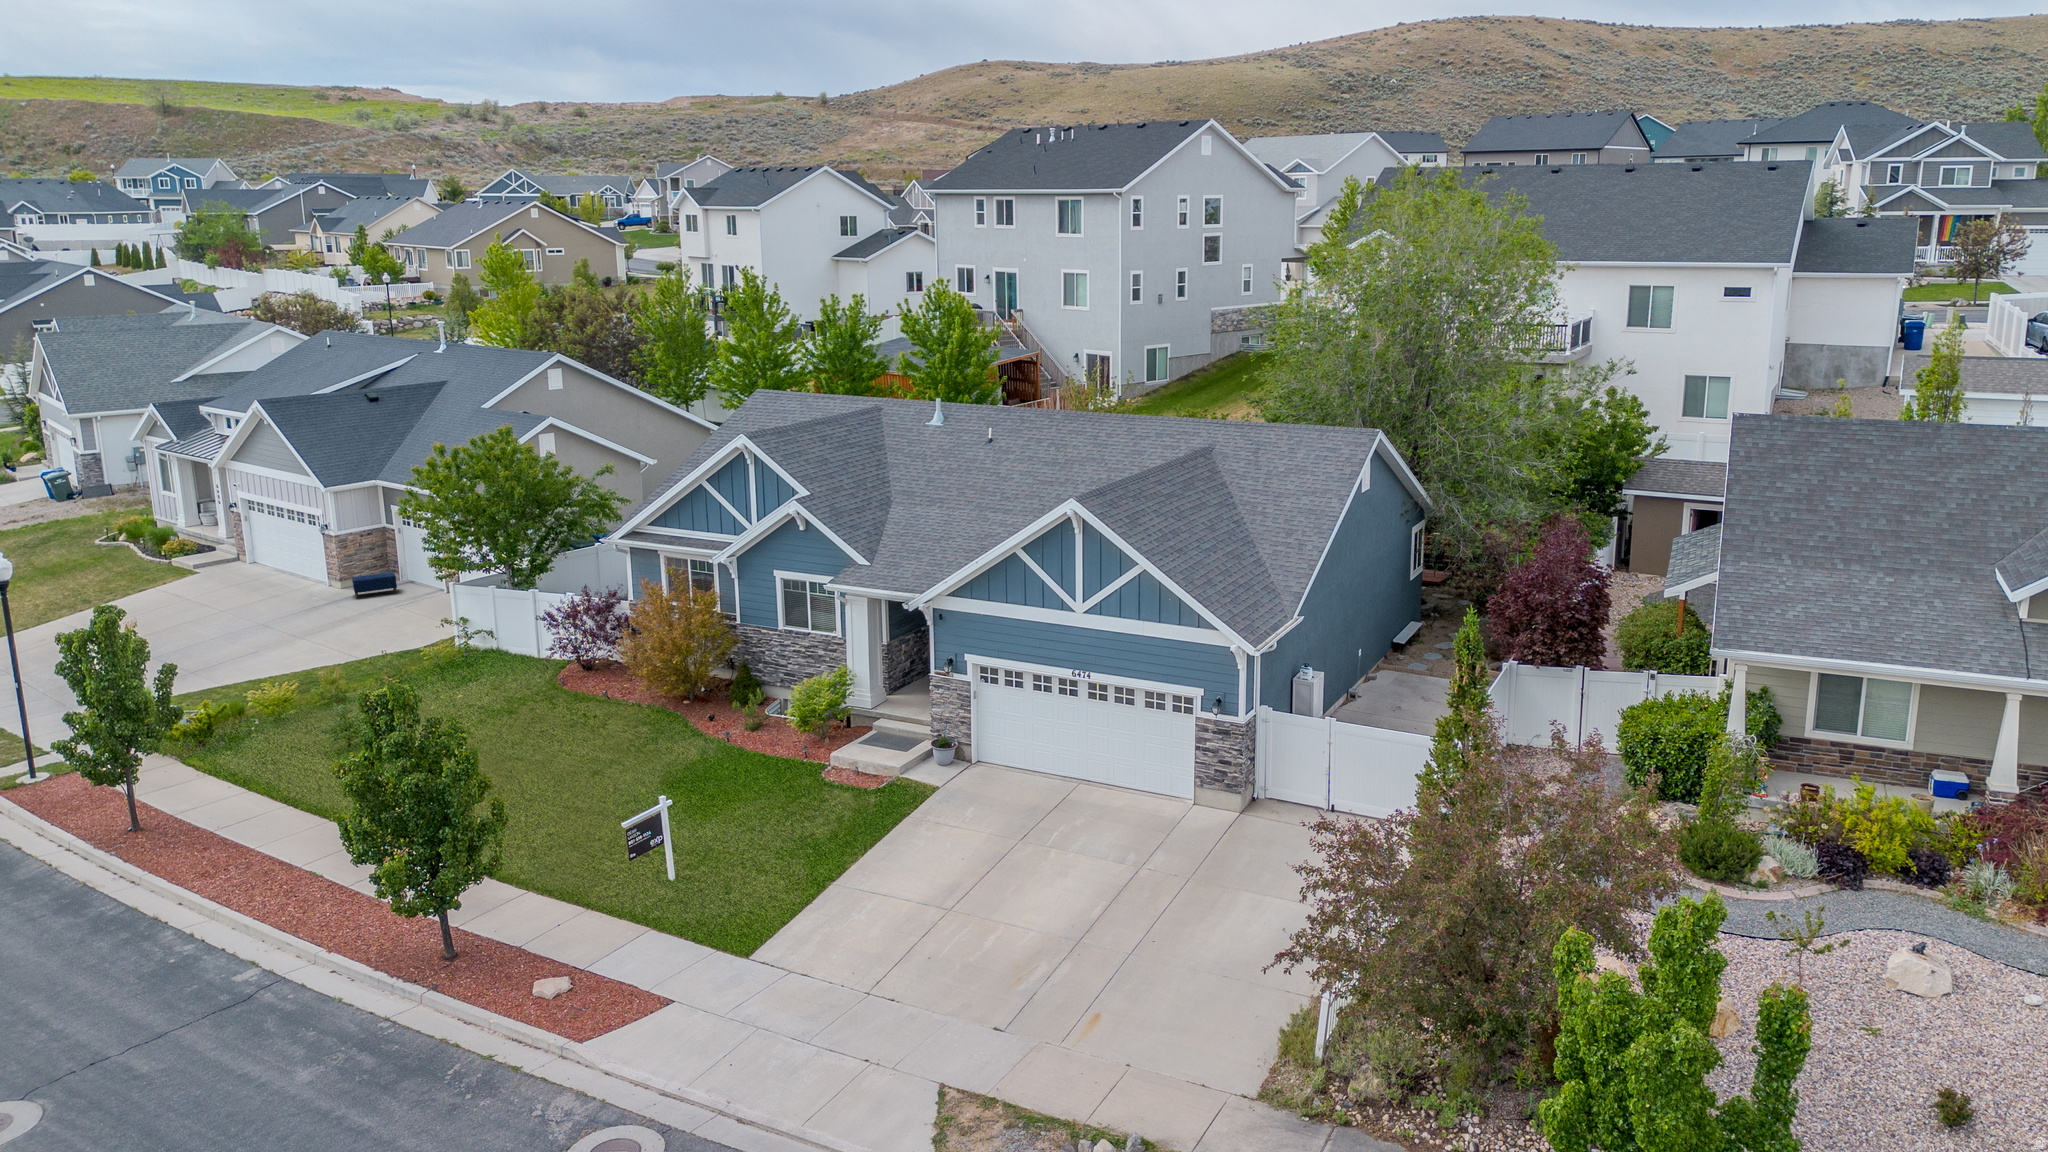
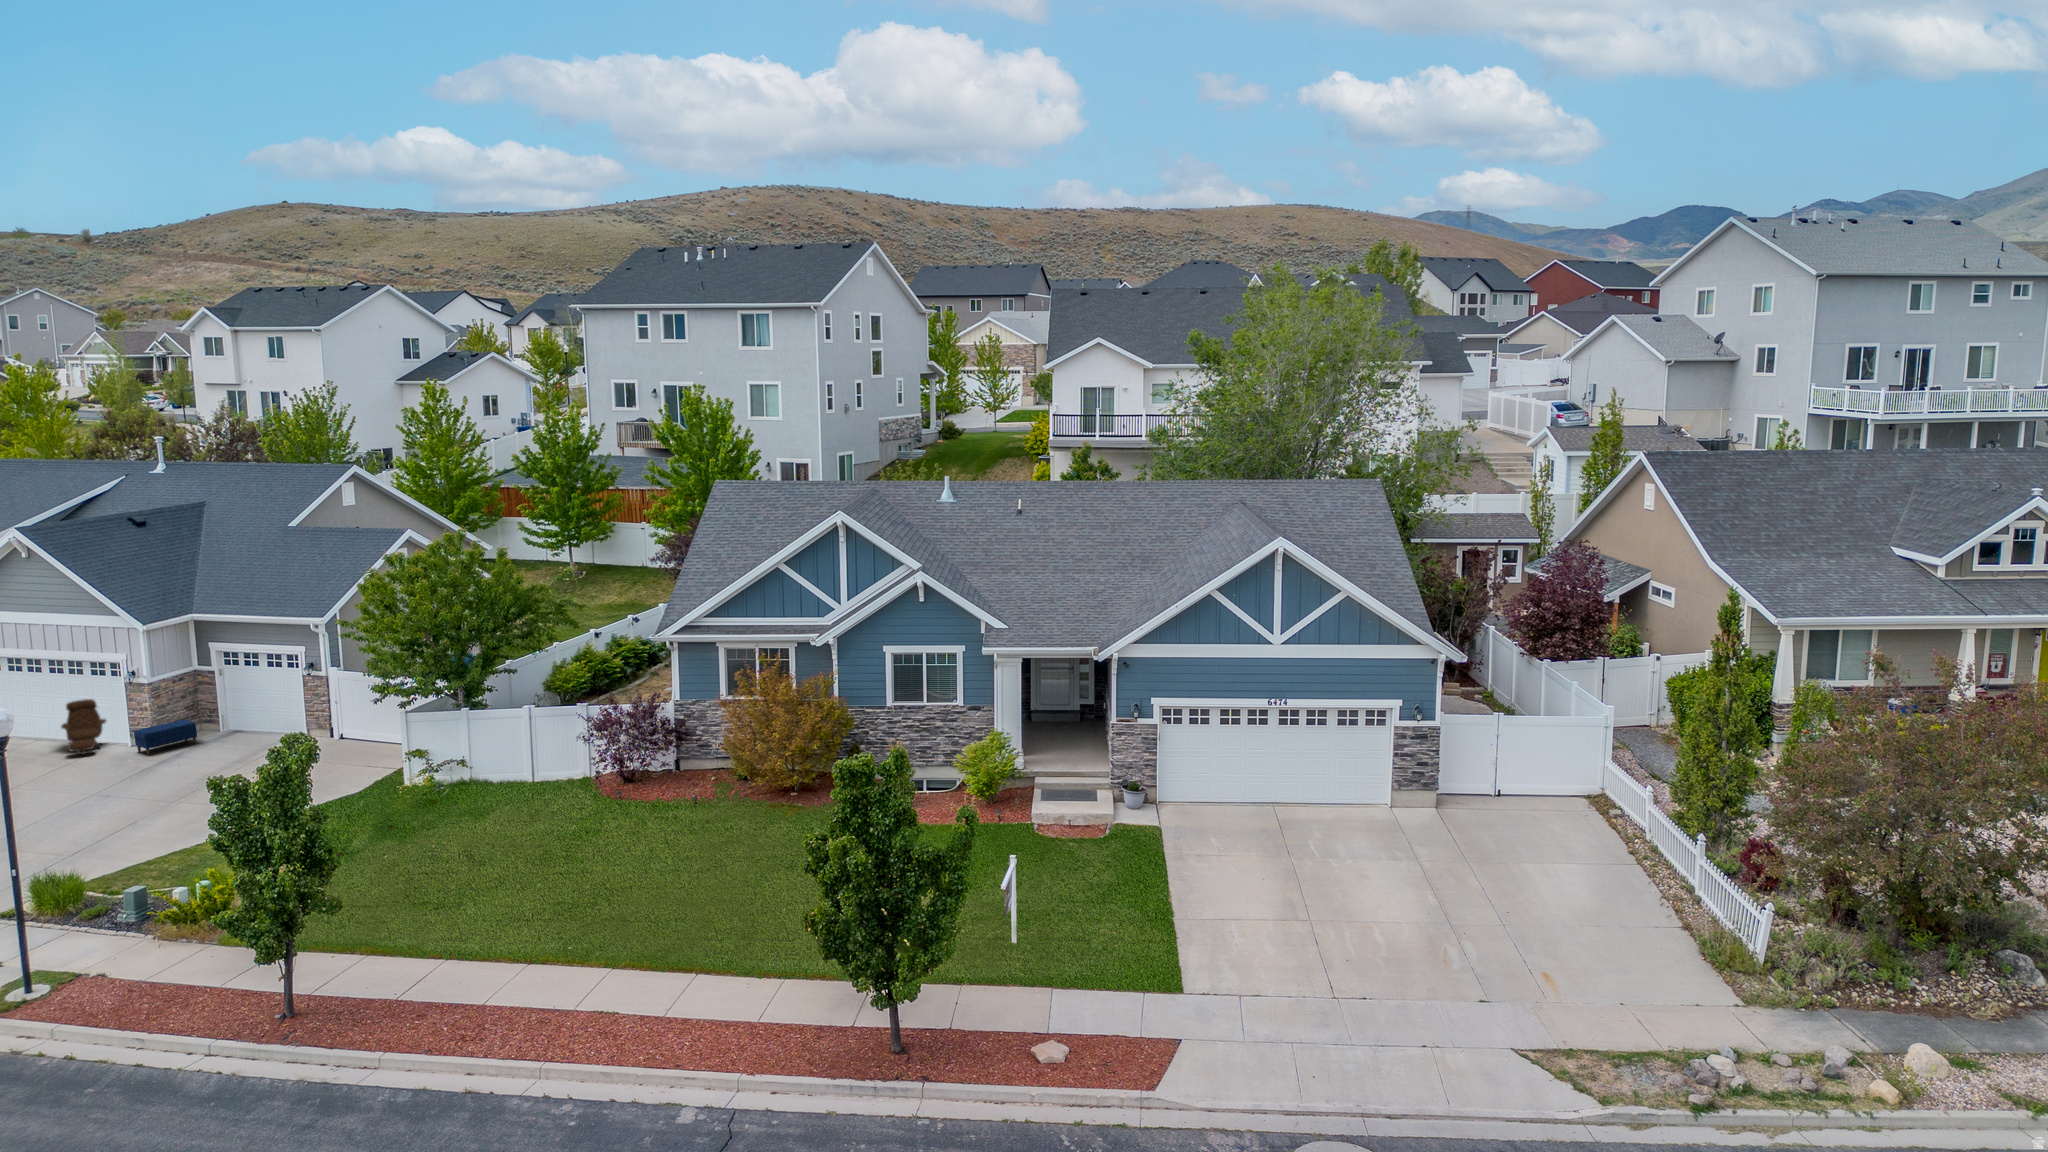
lounge chair: none [312,548,348,595] -> present [61,699,106,755]

